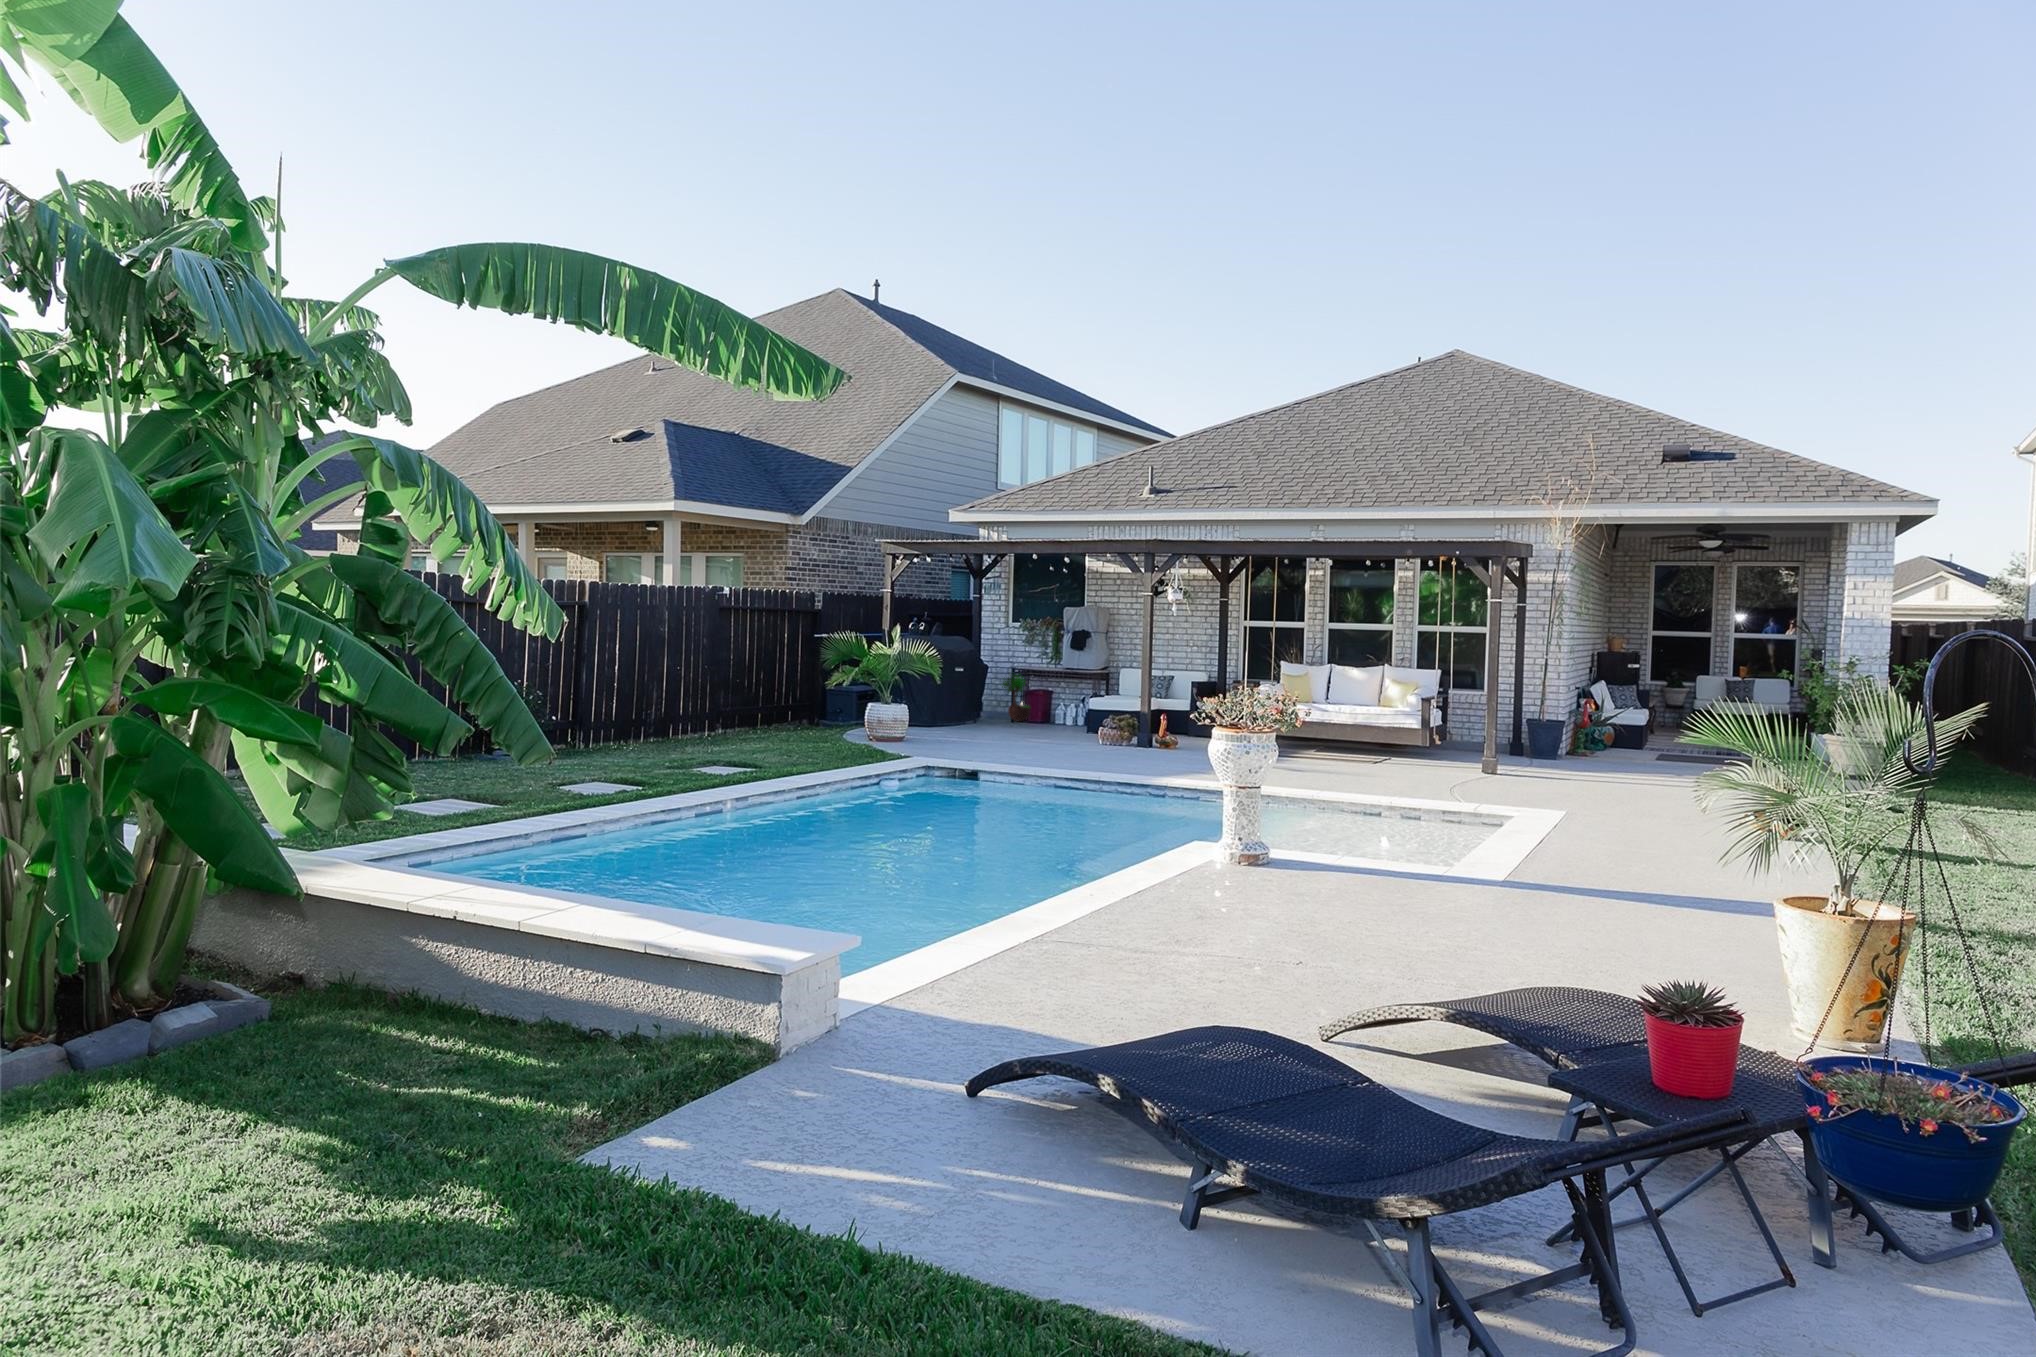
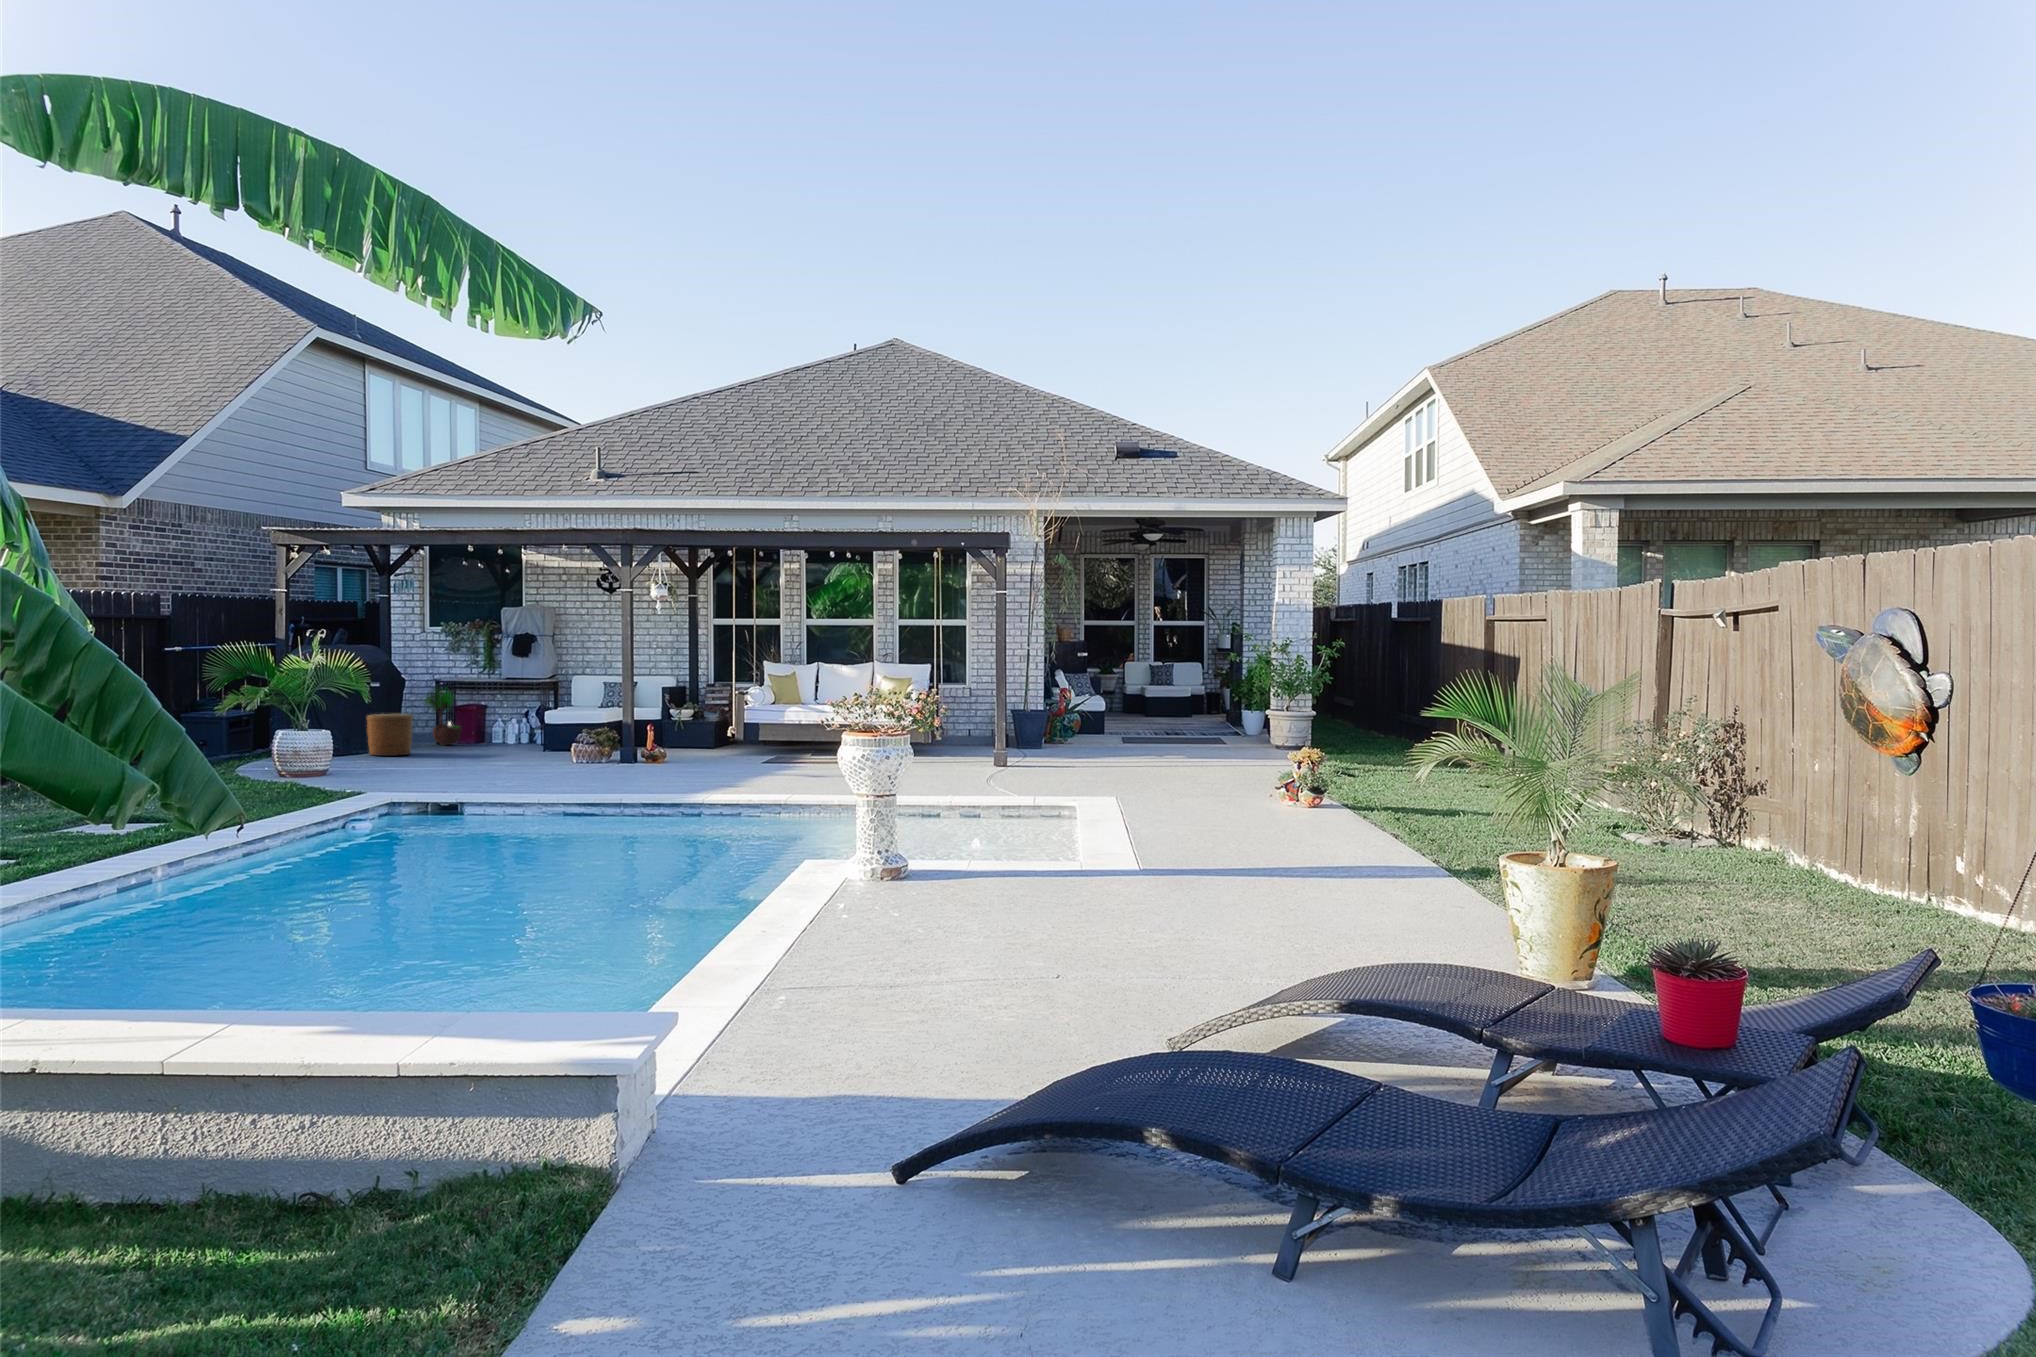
basket: none [952,693,987,728] -> present [367,714,413,756]

